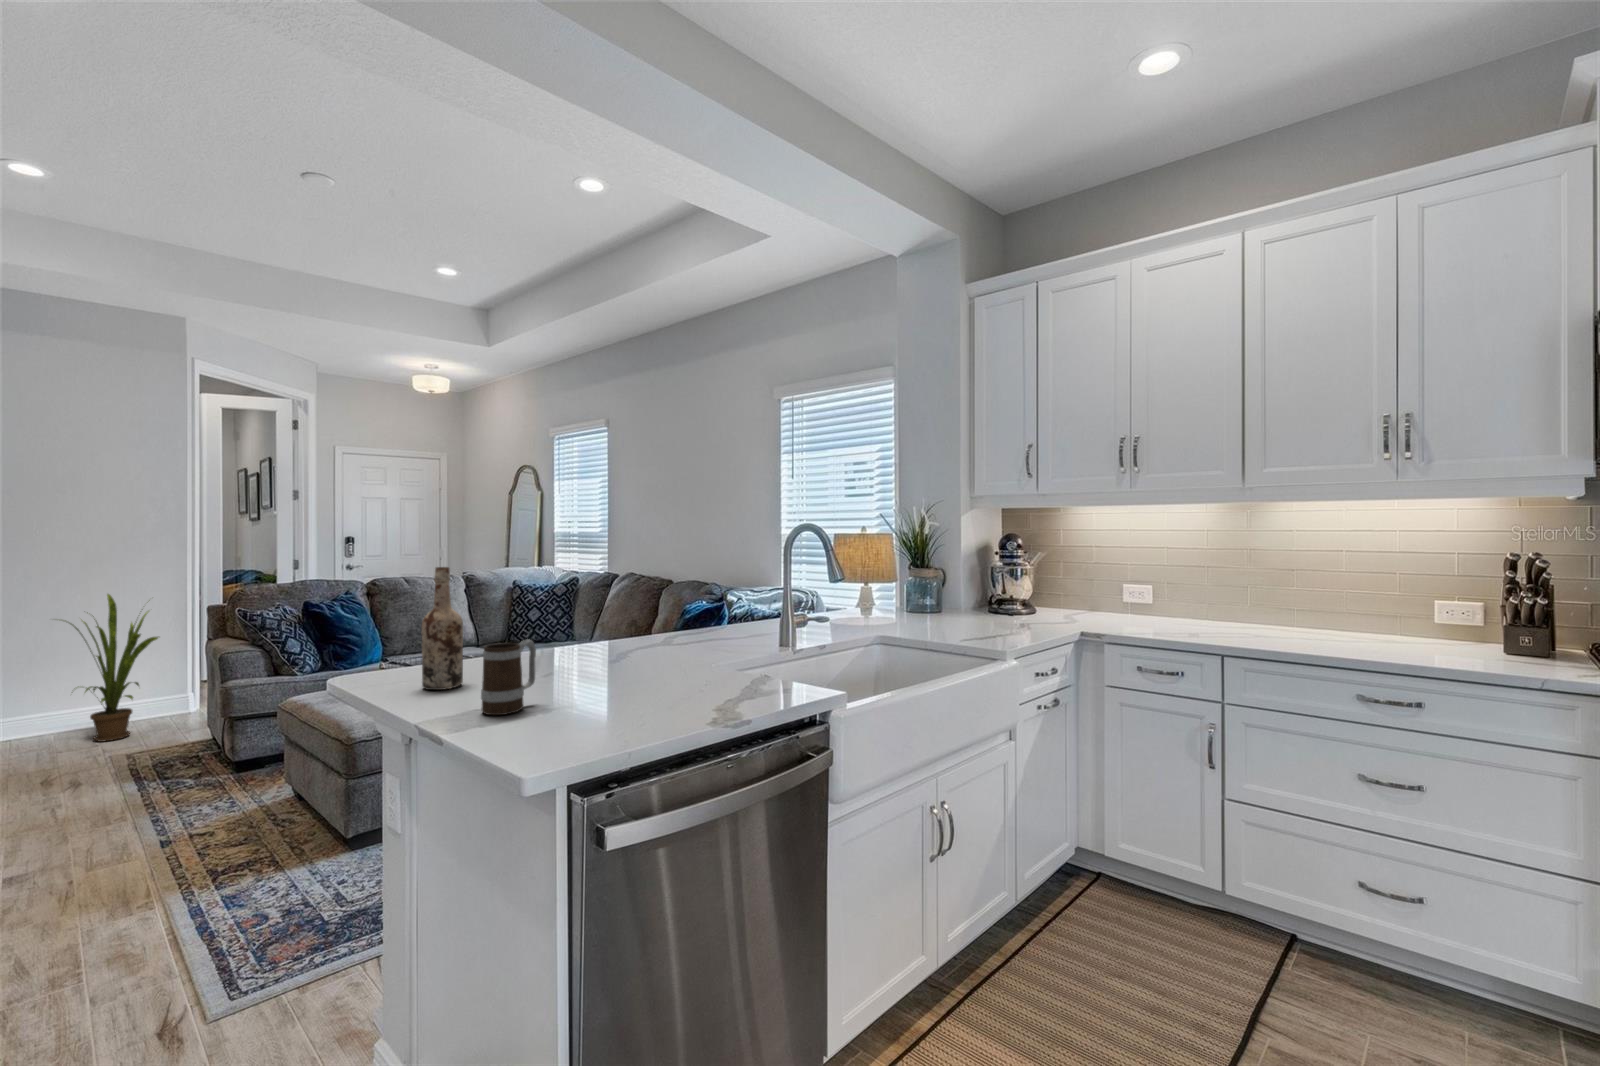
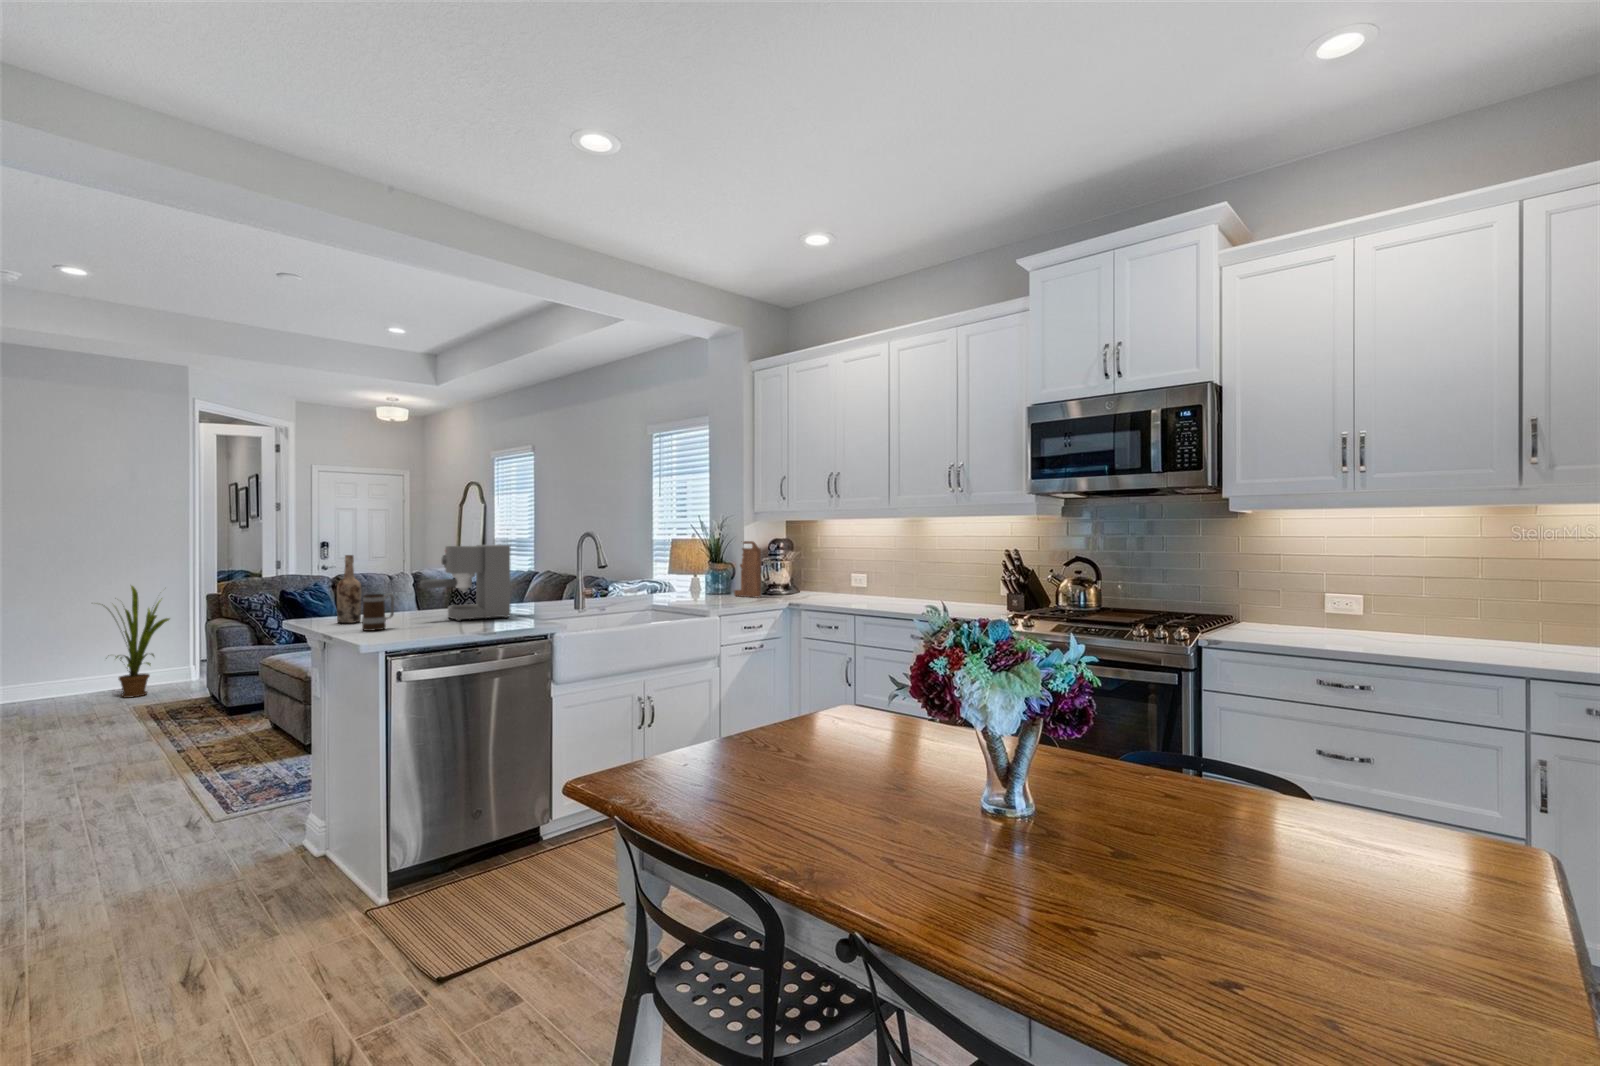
cutting board: none [951,537,996,617] -> present [734,541,761,597]
coffee maker: none [565,546,711,681] -> present [420,545,510,621]

